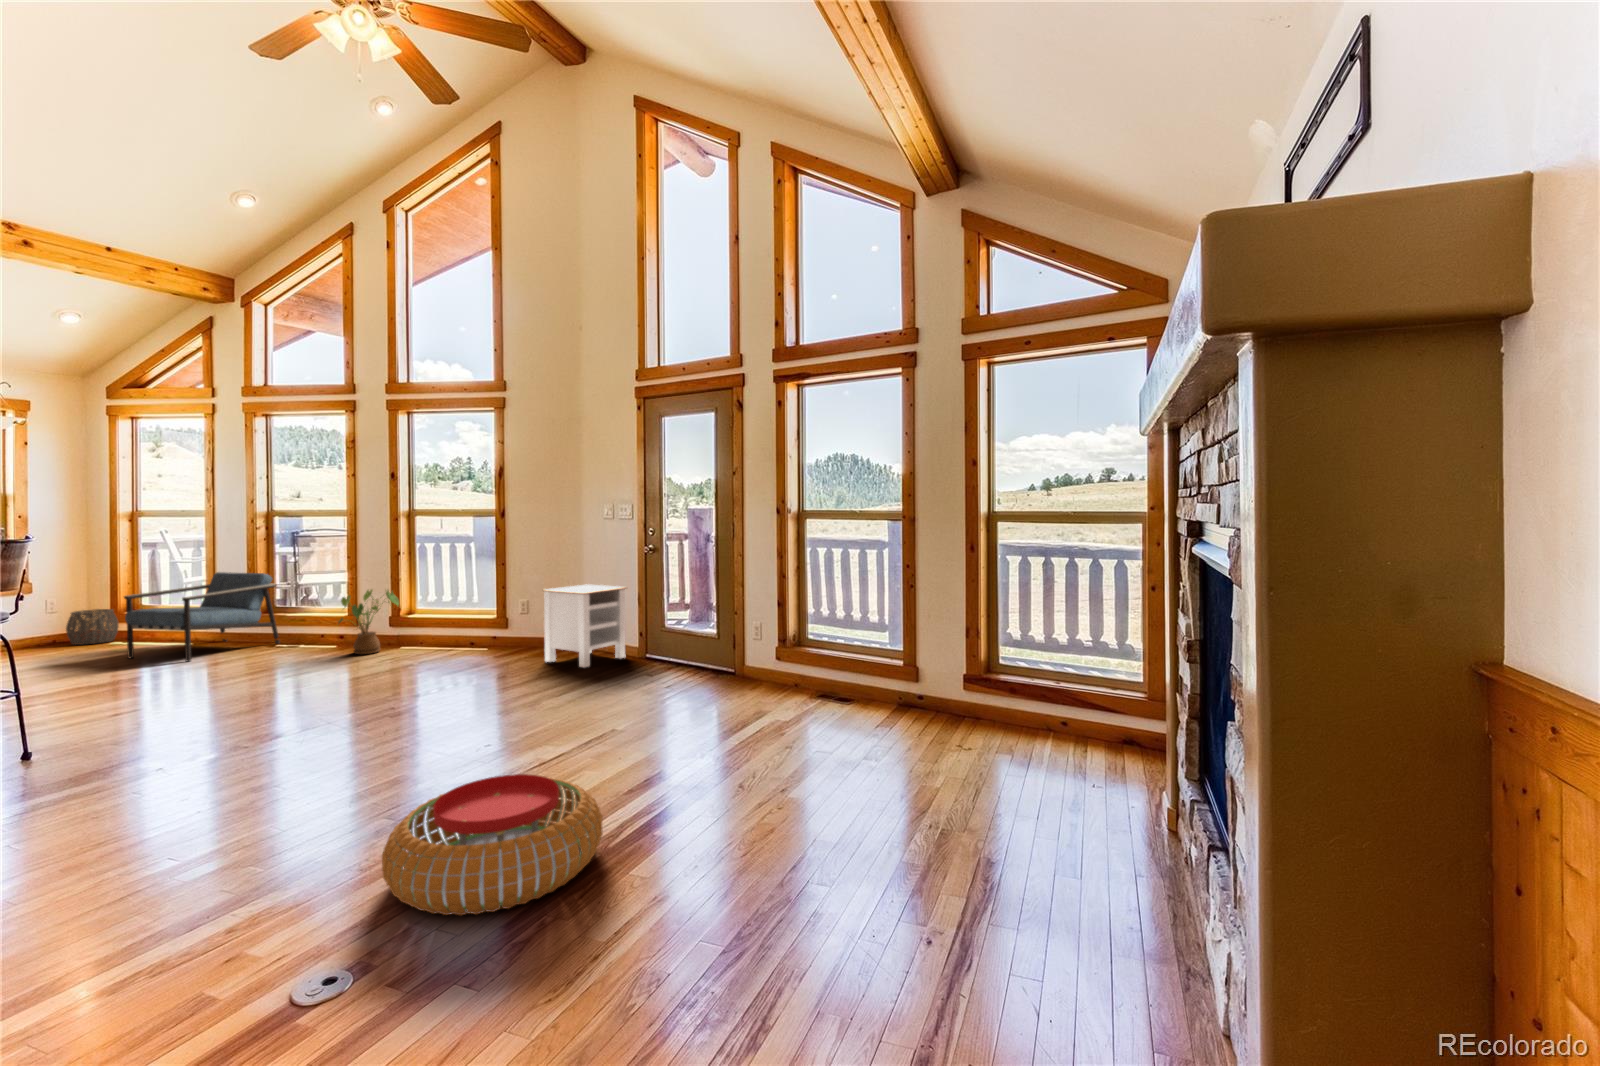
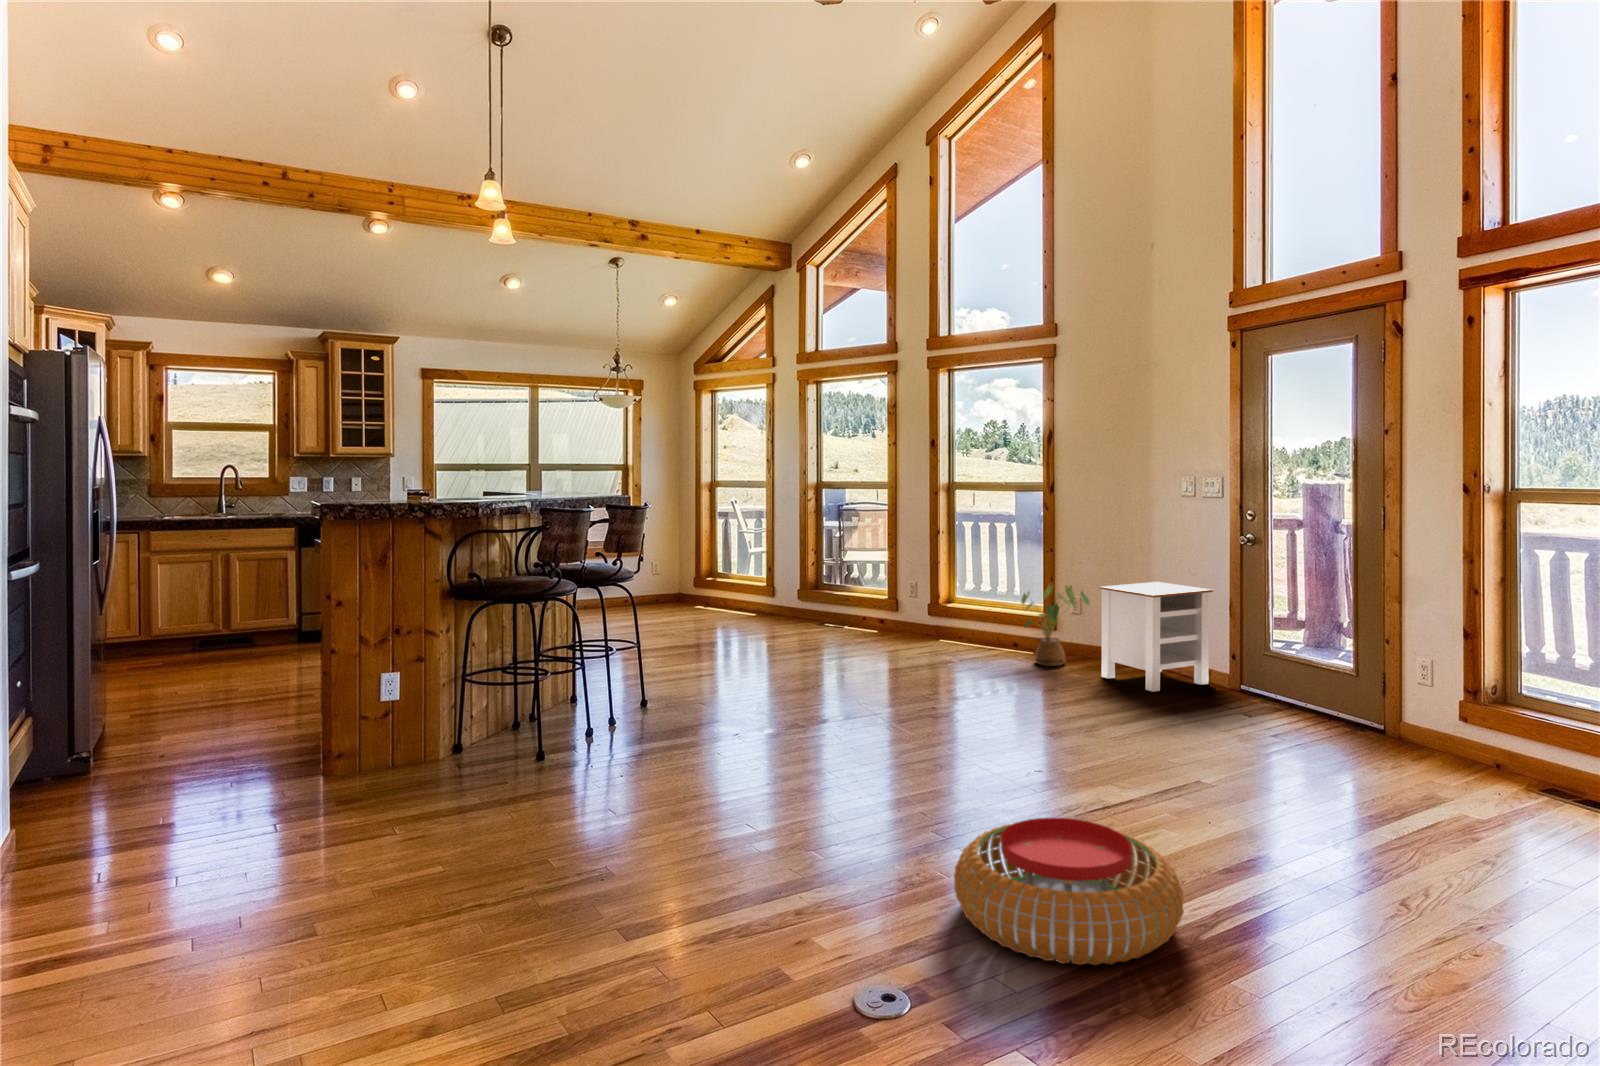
armchair: present [124,572,280,661] -> none [709,546,827,634]
house plant: present [339,590,399,654] -> present [1021,586,1090,666]
woven basket: present [66,609,119,645] -> none [667,576,703,608]

